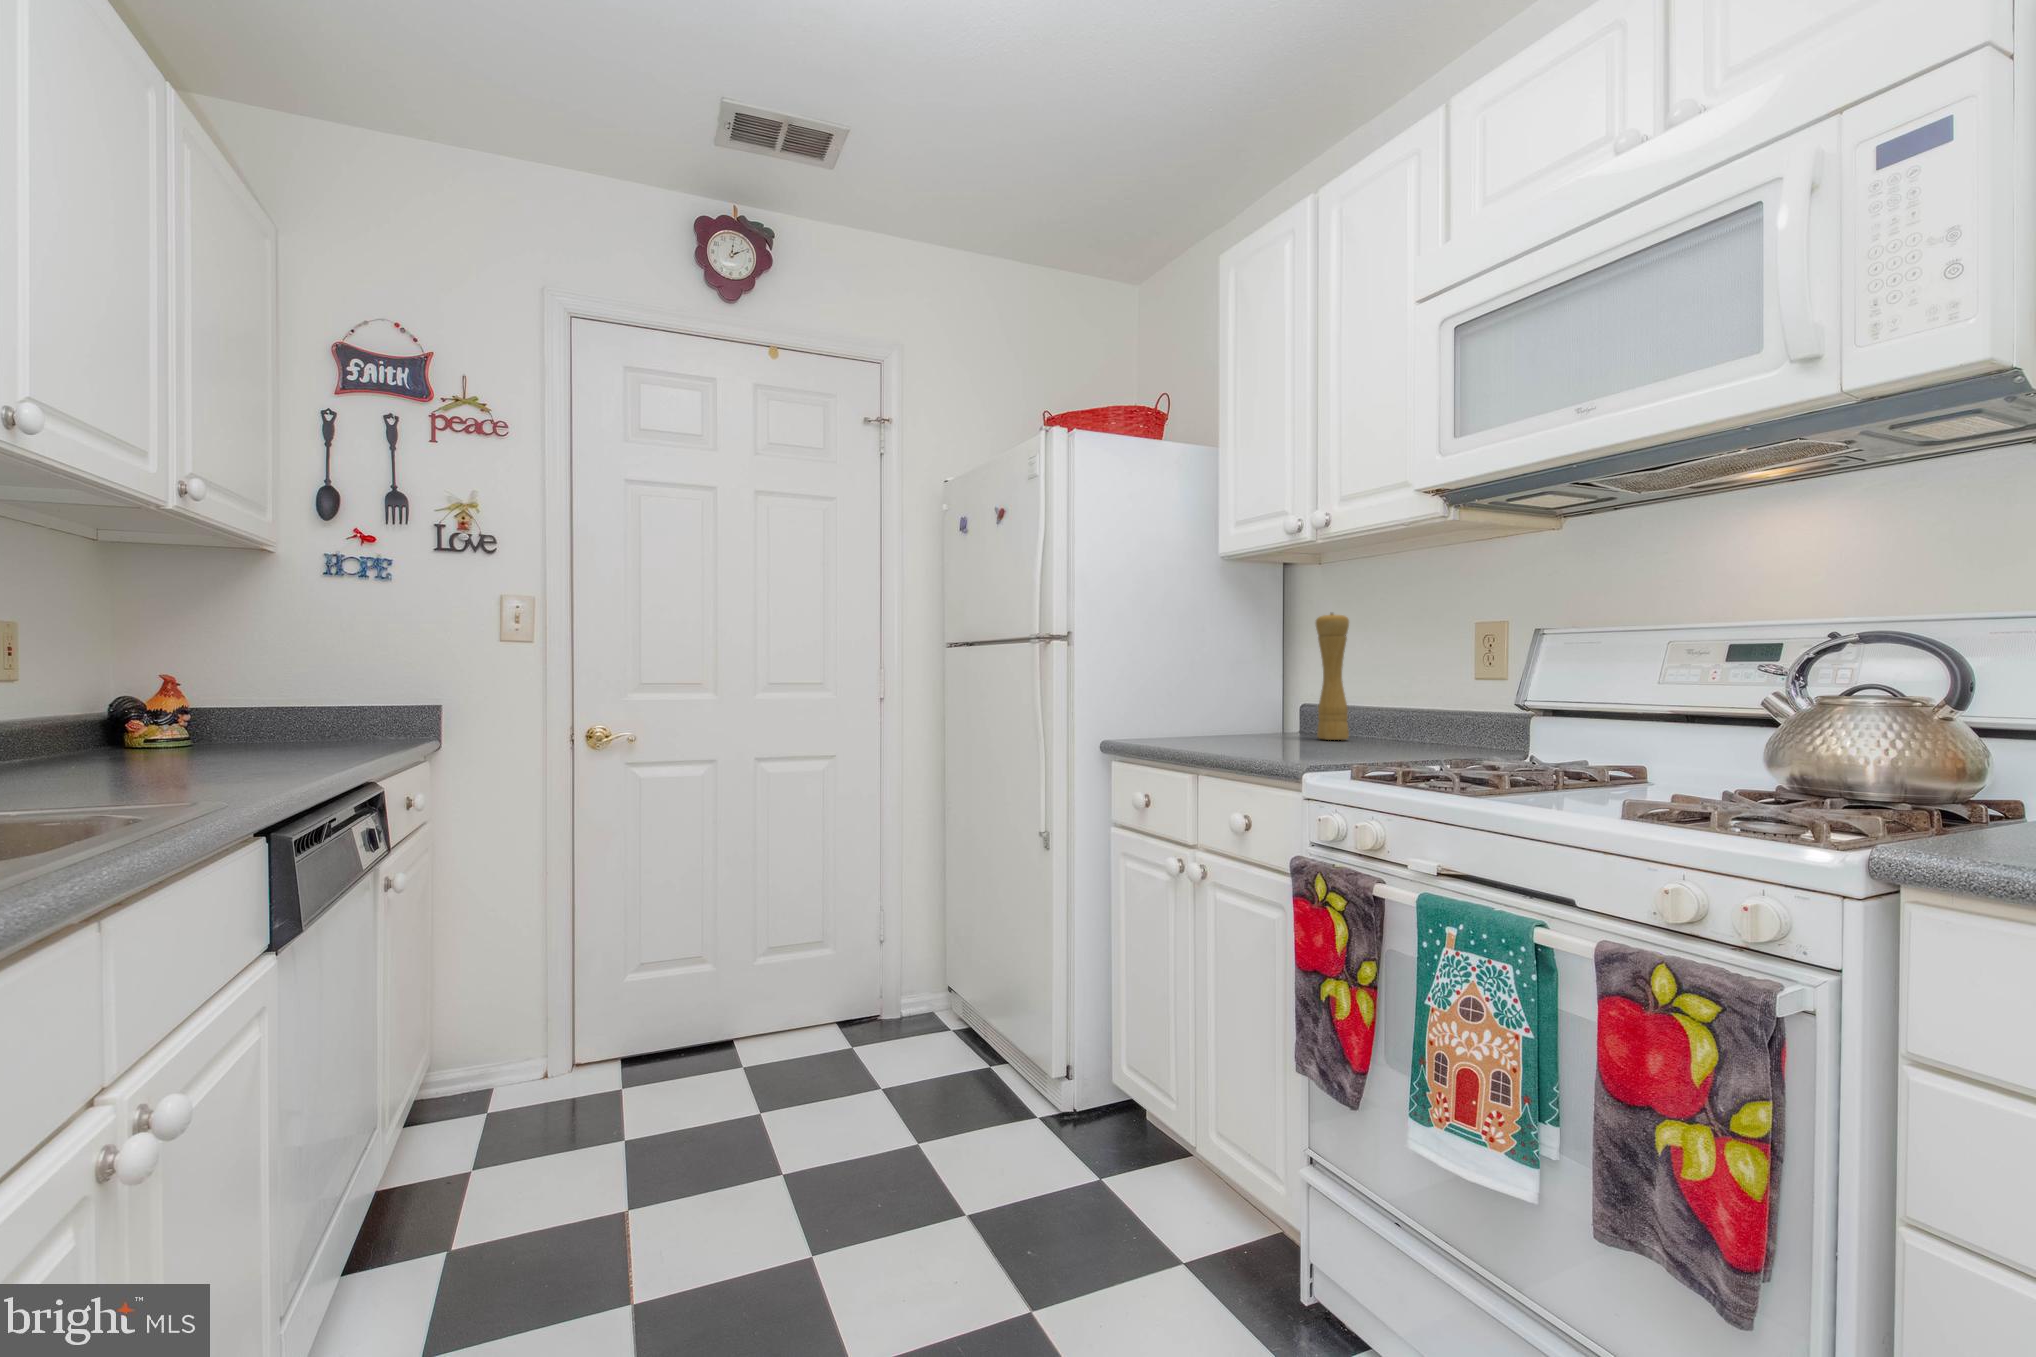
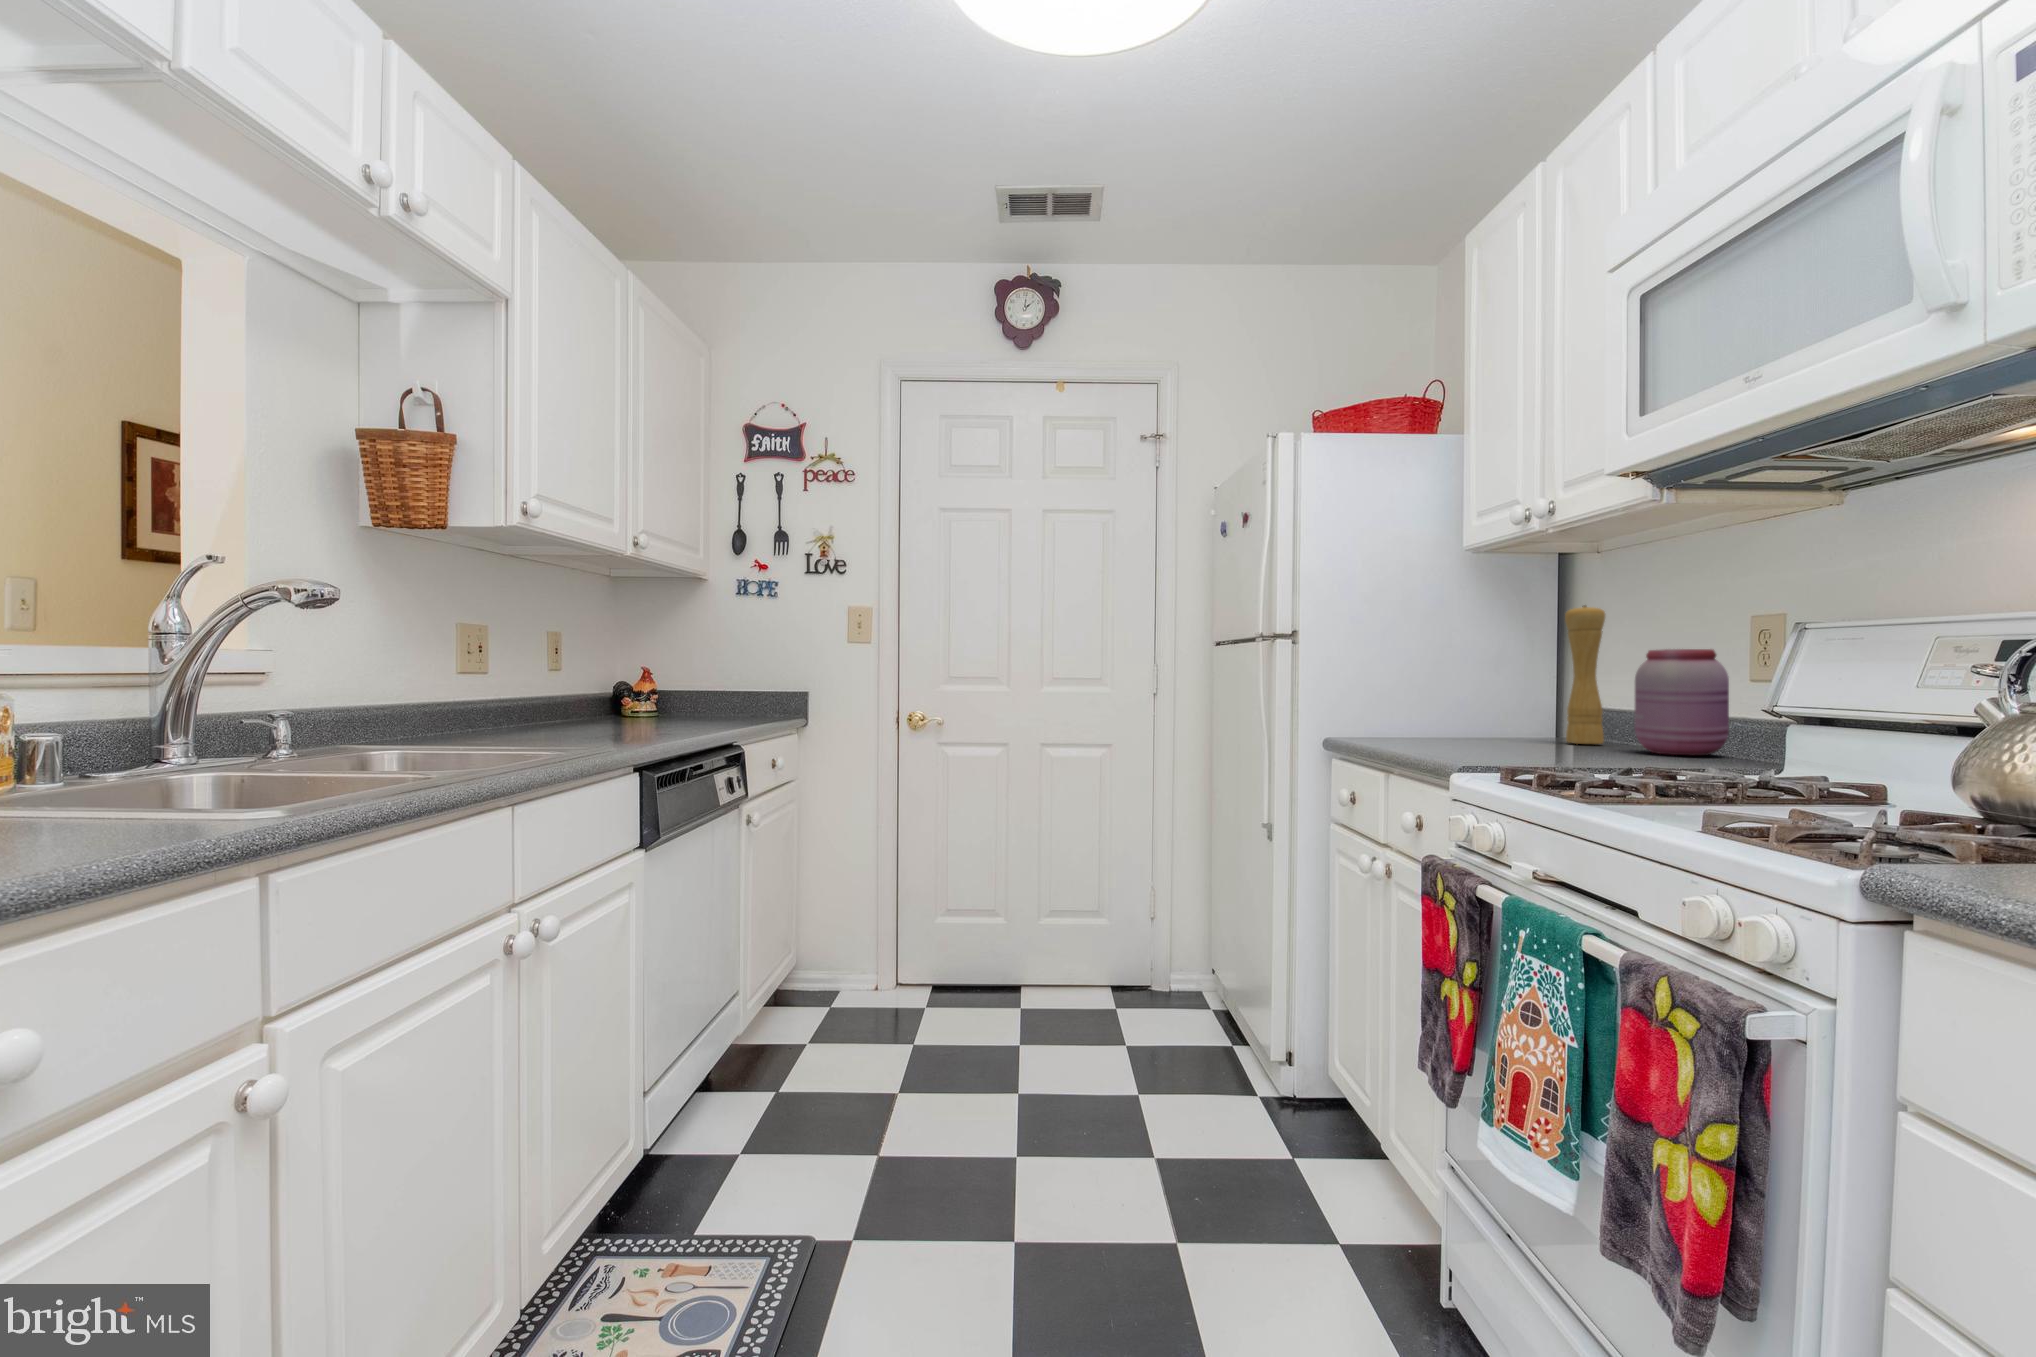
jar: none [1388,654,1462,748] -> present [1635,649,1729,755]

